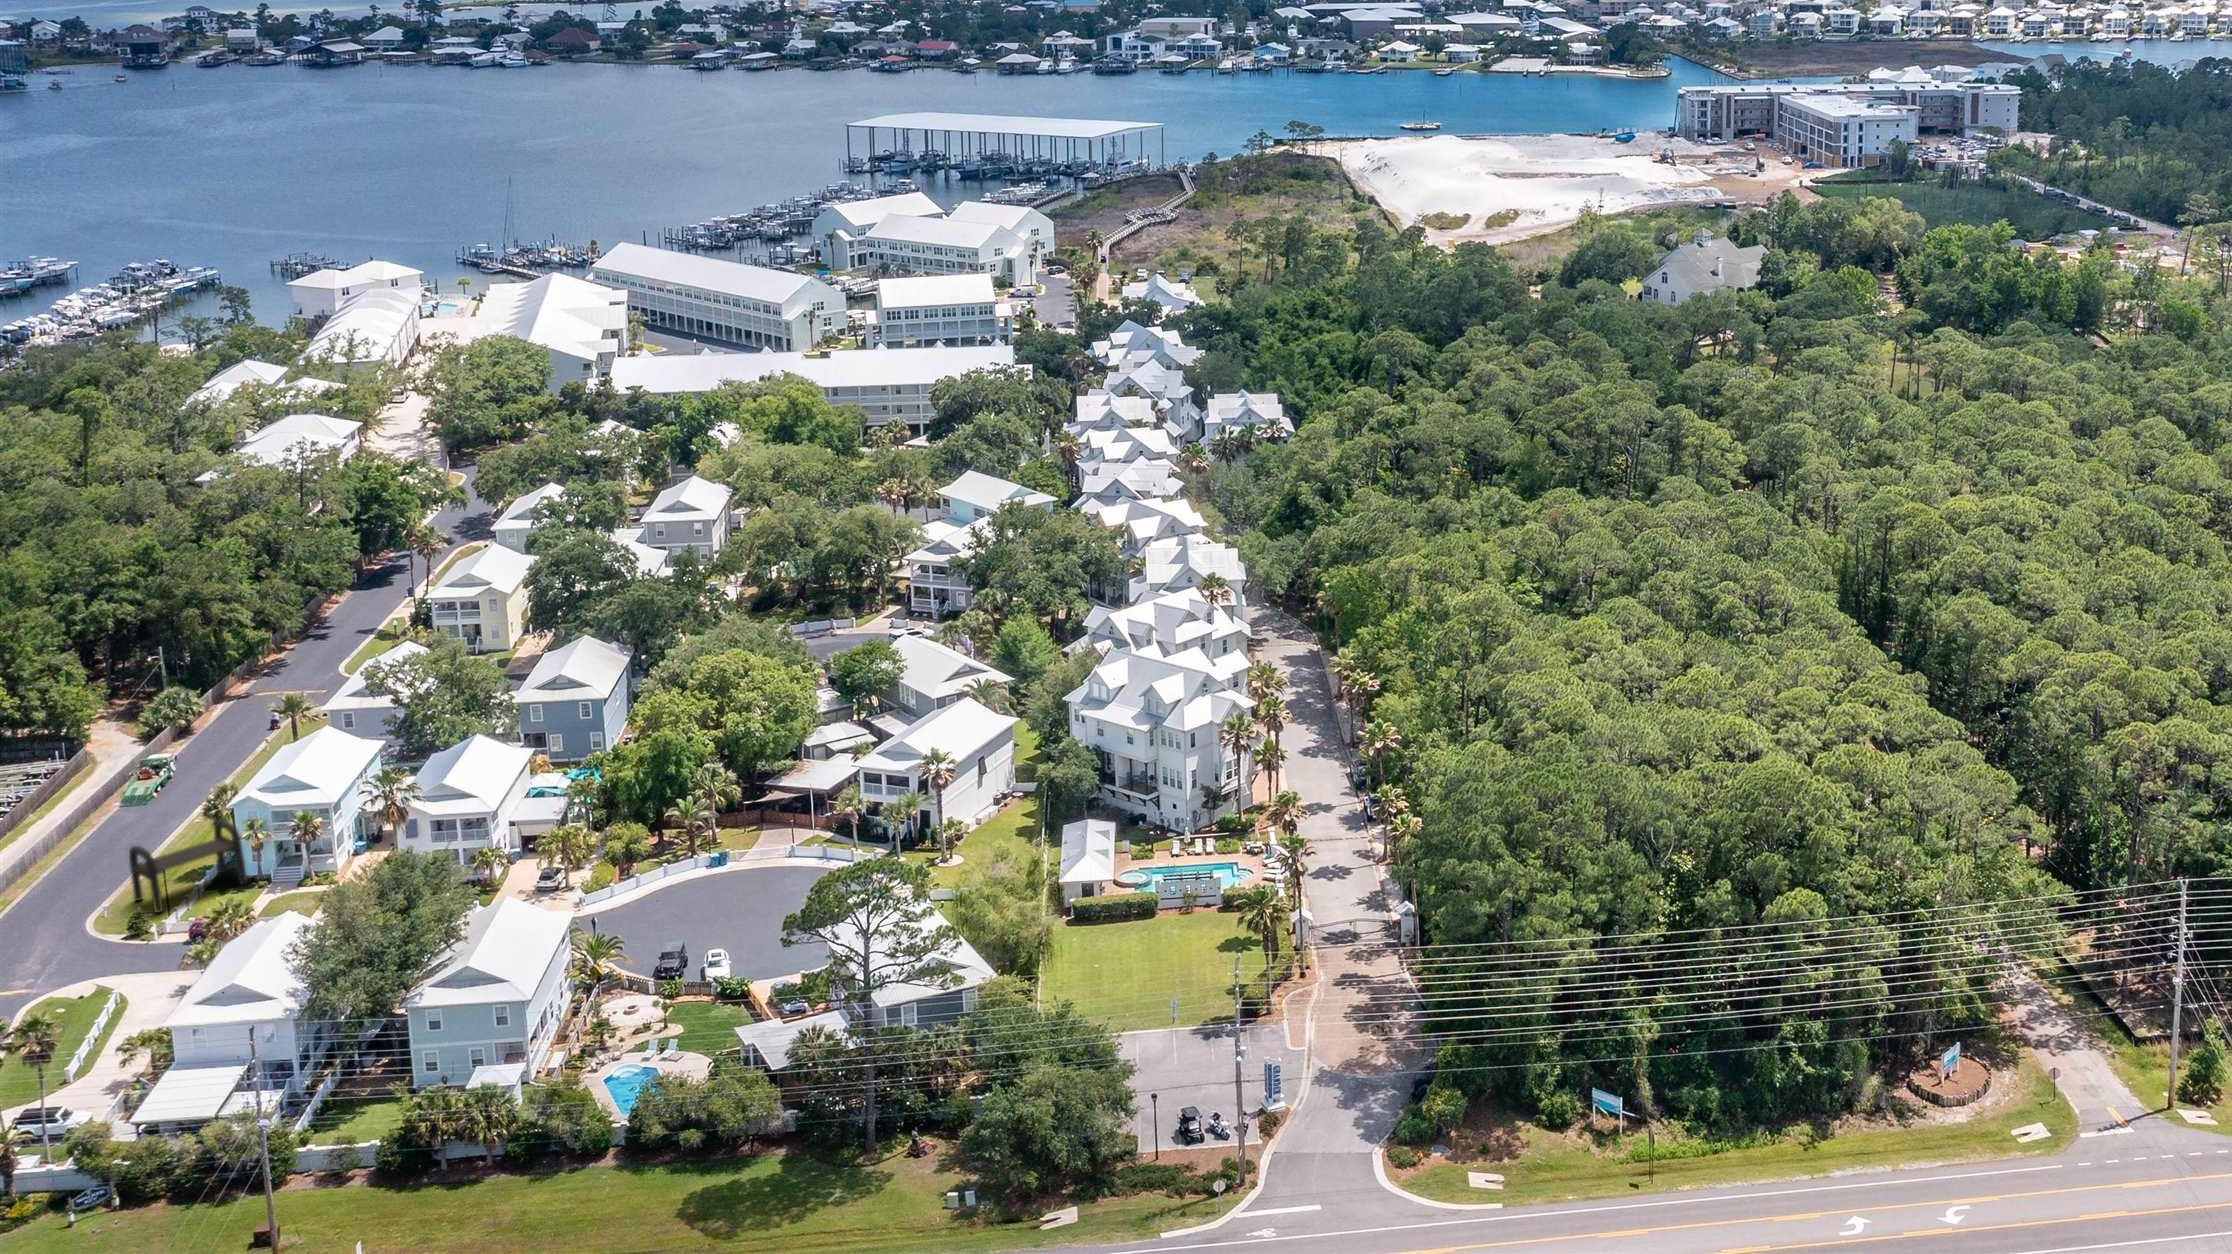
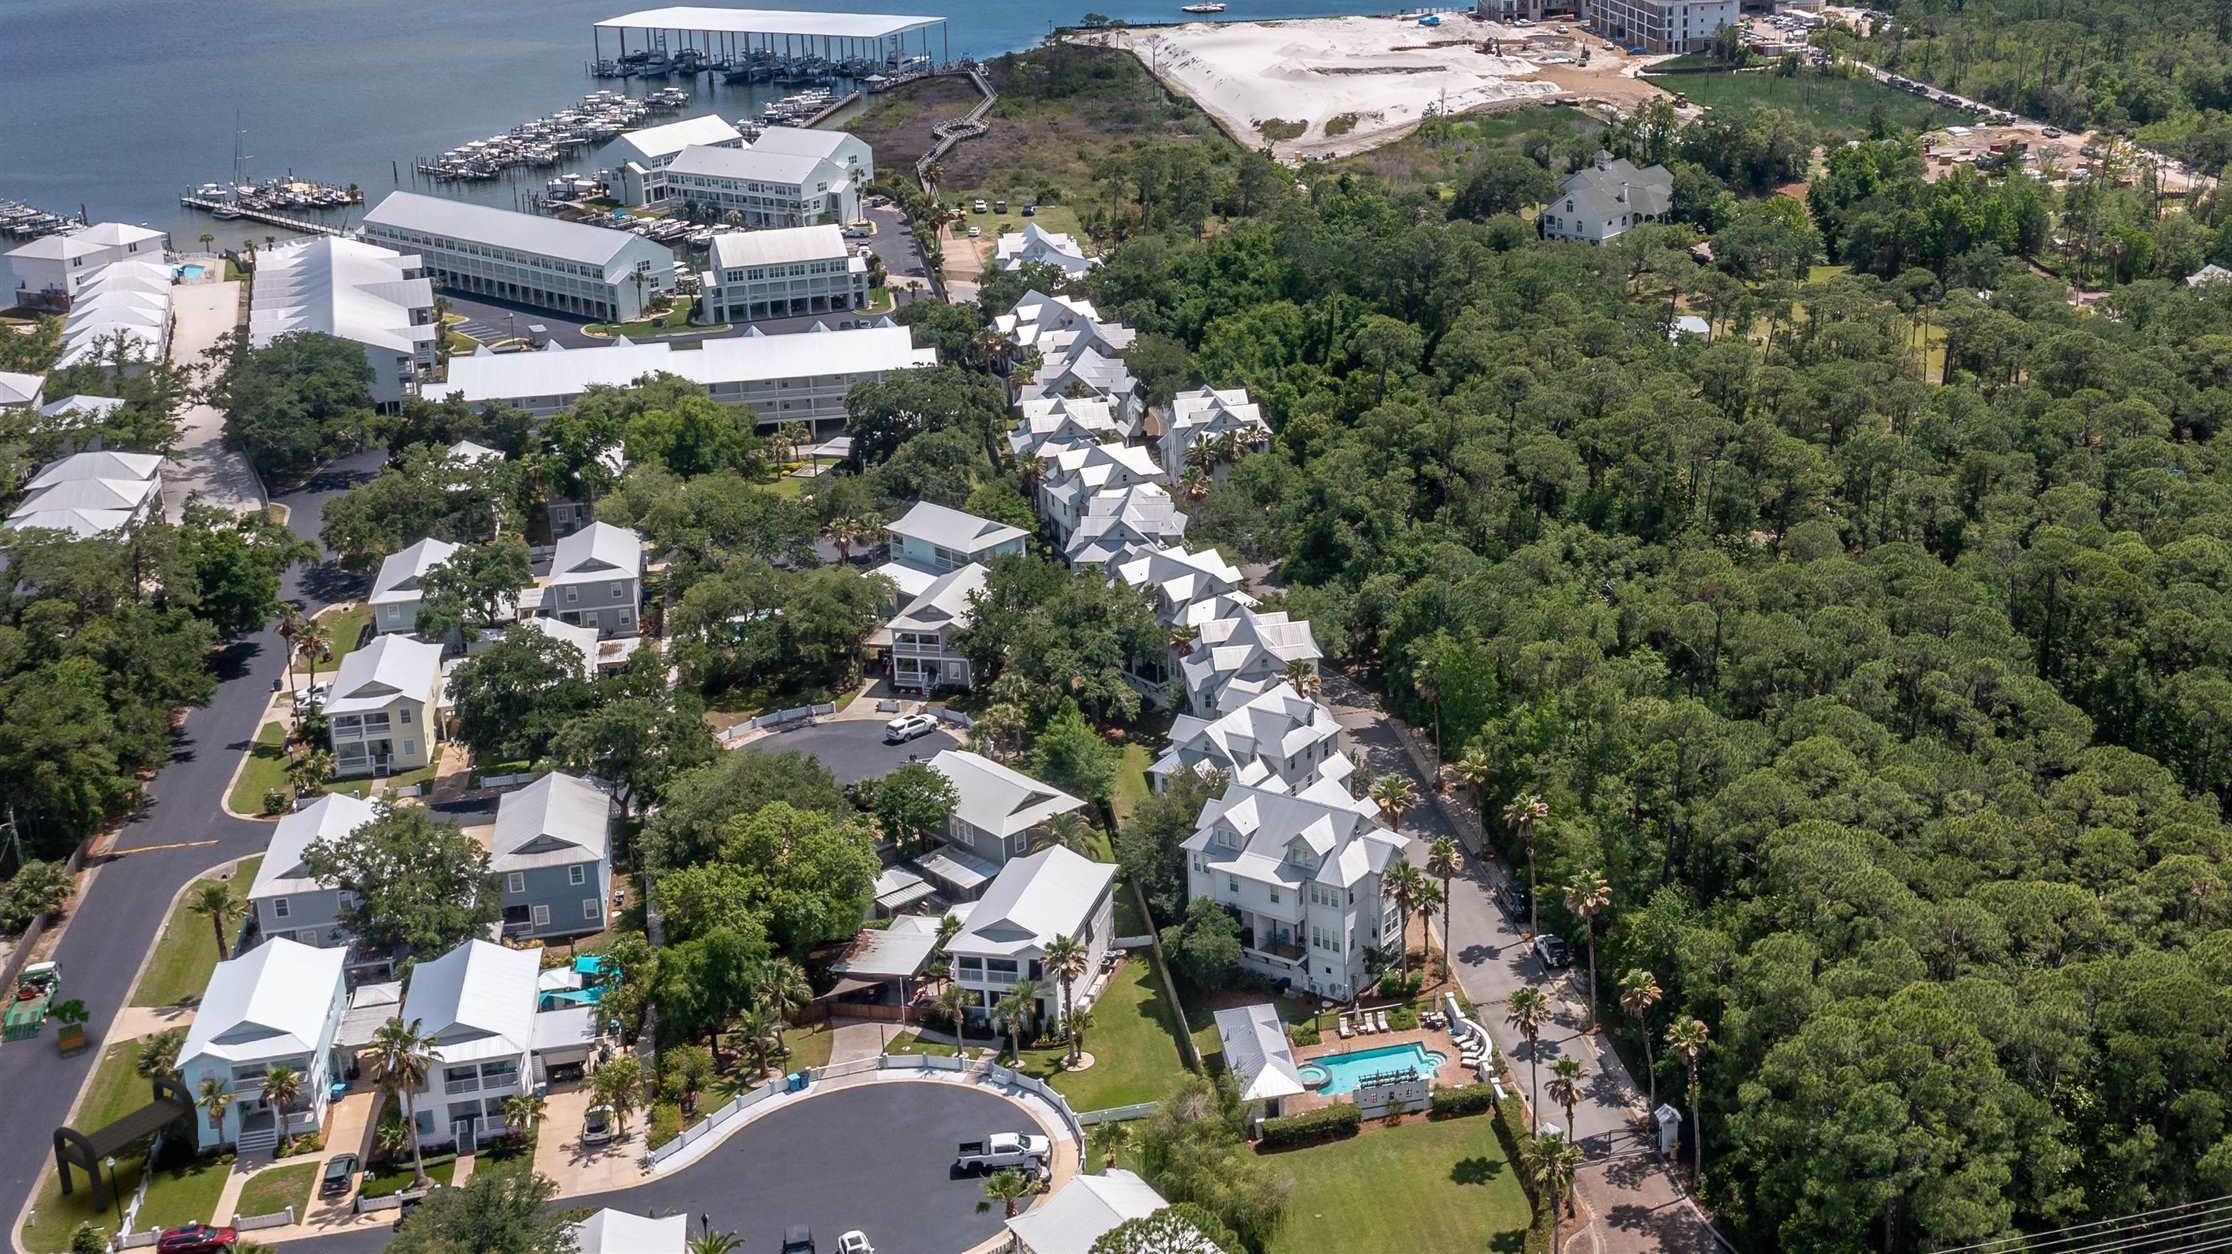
potted tree: none [156,773,192,820] -> present [46,999,90,1059]

